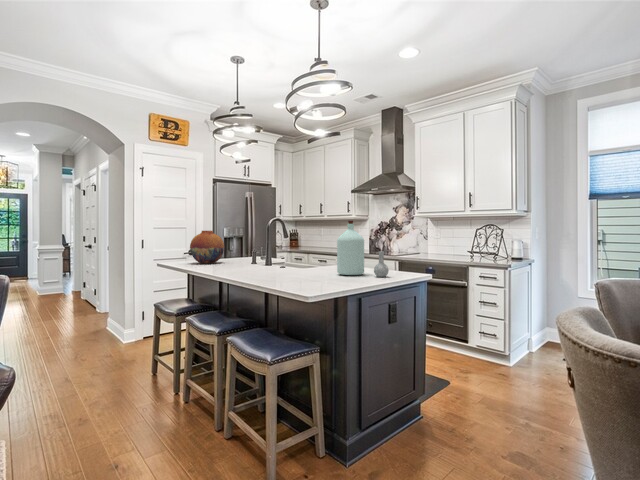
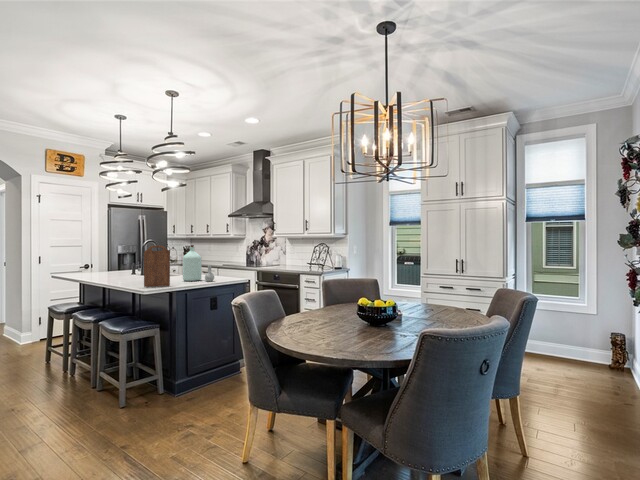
cutting board: none [296,218,334,285] -> present [144,246,170,287]
vase: present [190,231,224,264] -> none [80,250,110,275]

